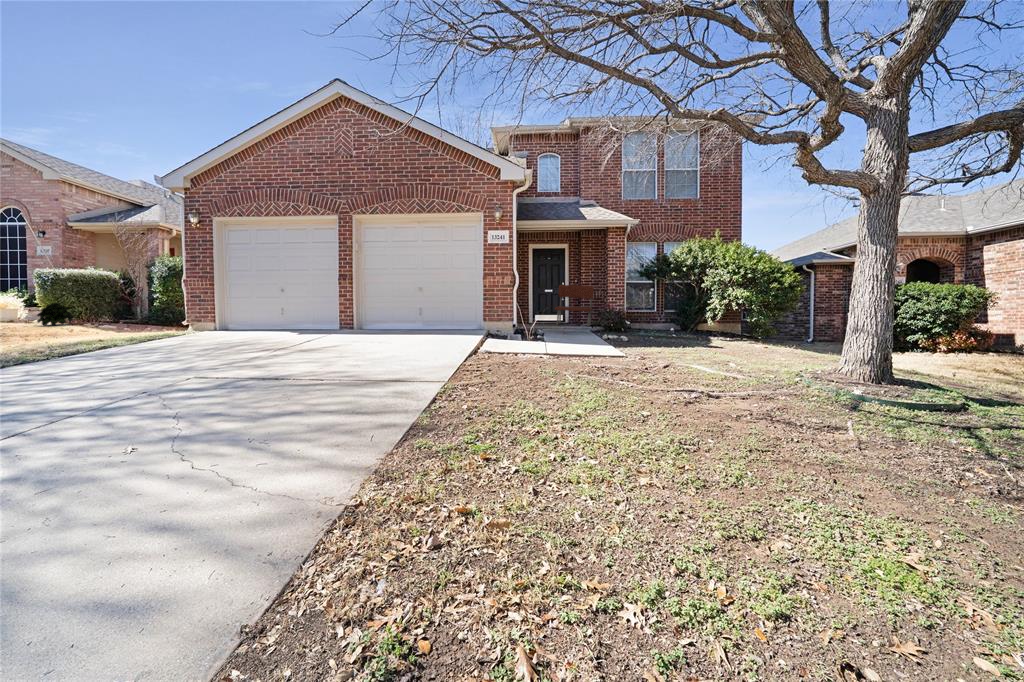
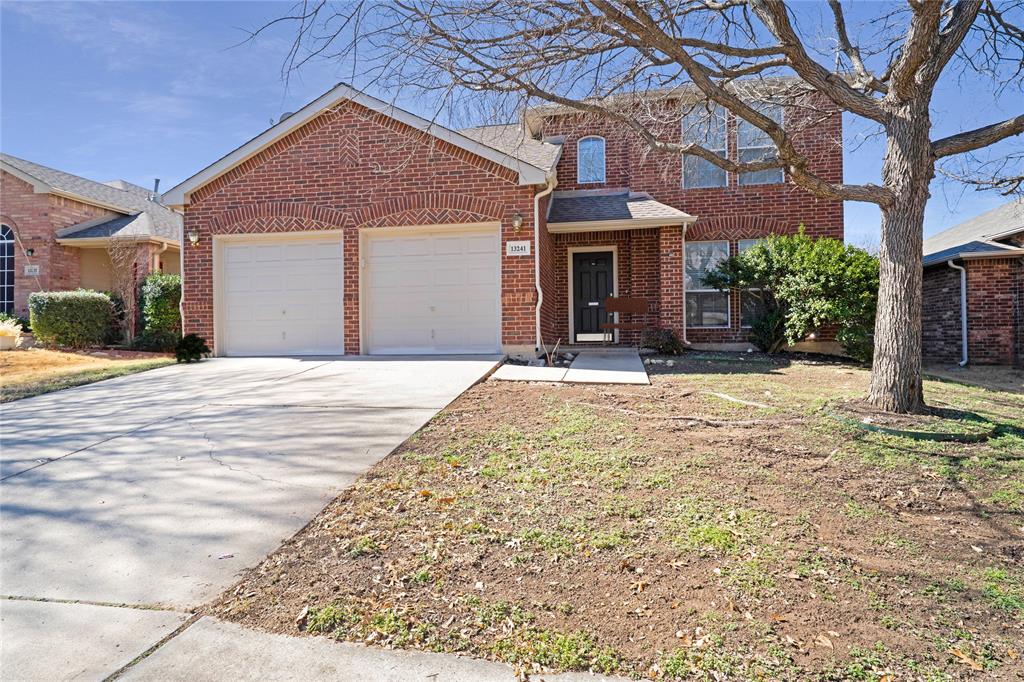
potted plant: present [37,303,74,326] -> present [173,333,212,363]

